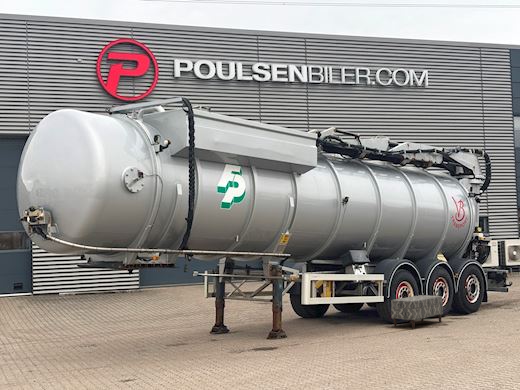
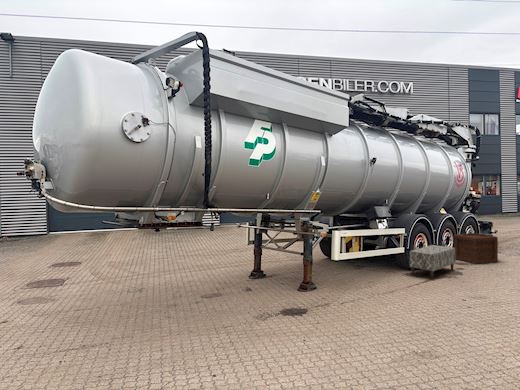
wooden crate: none [450,282,495,317] -> present [454,233,498,264]

